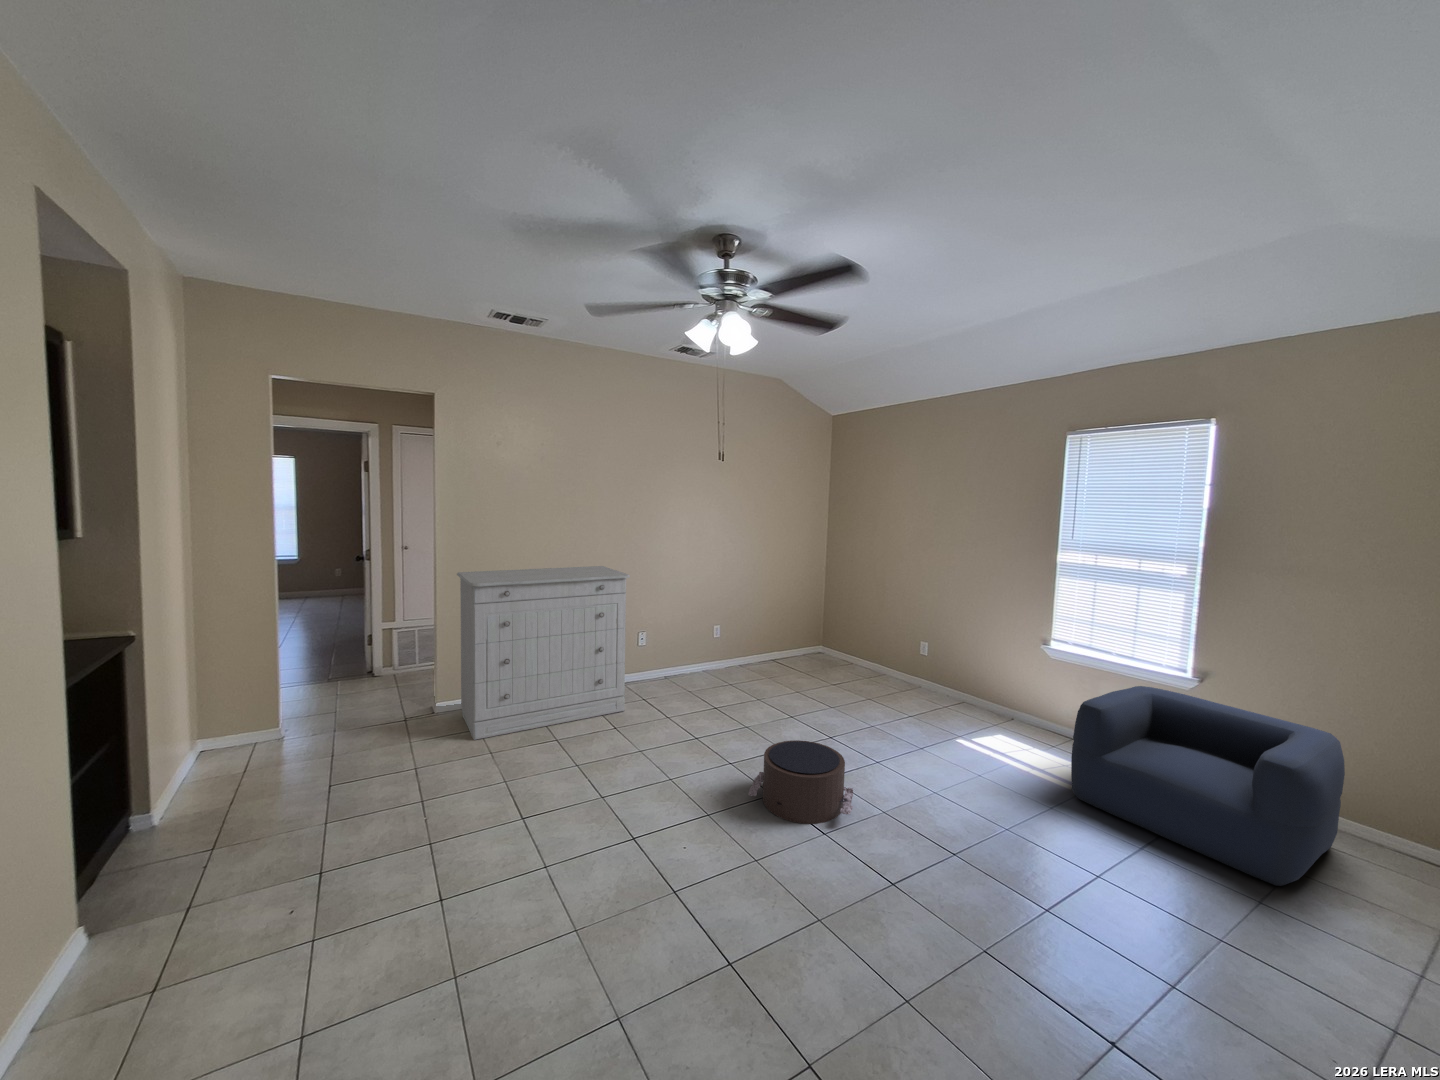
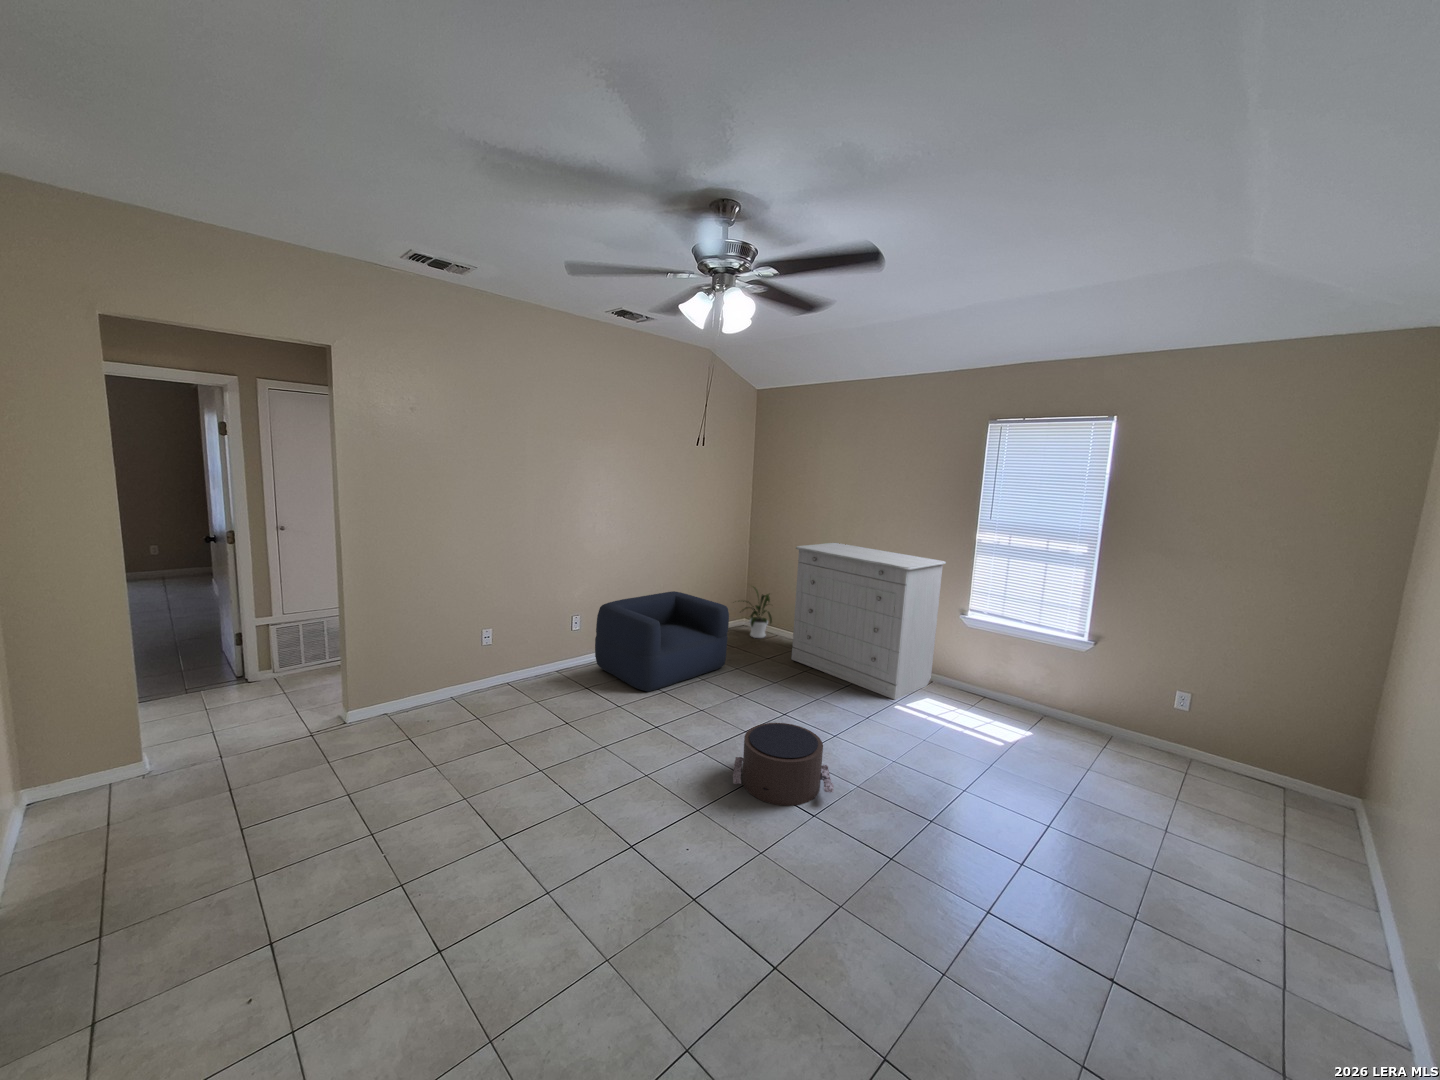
dresser: present [457,566,630,740] -> present [791,543,946,700]
house plant: none [803,611,847,667] -> present [743,587,772,638]
armchair: present [1071,686,1345,886] -> present [595,591,729,692]

